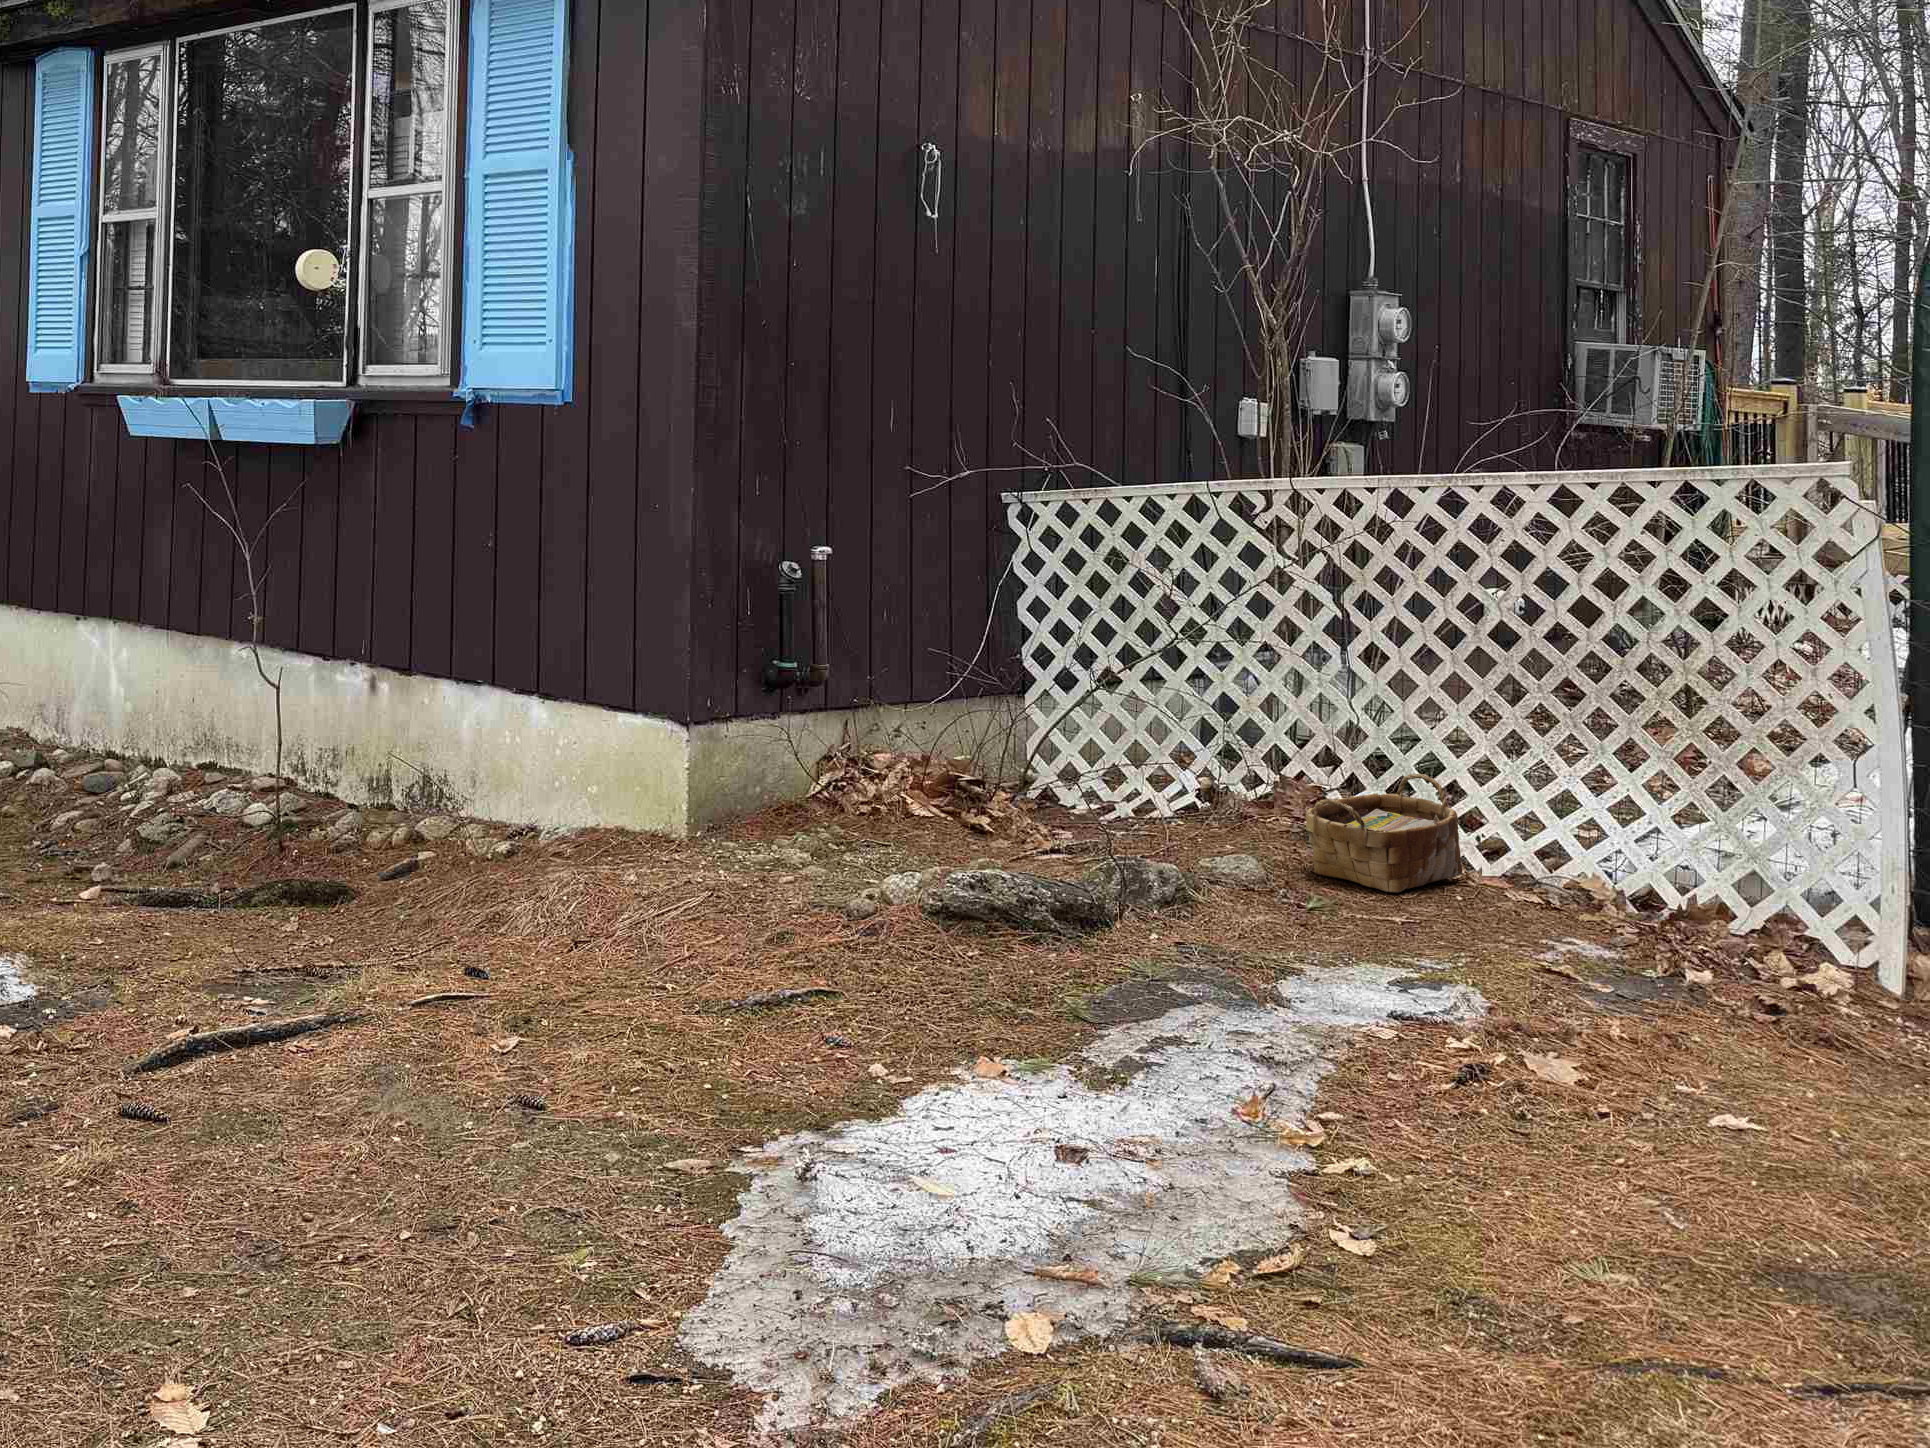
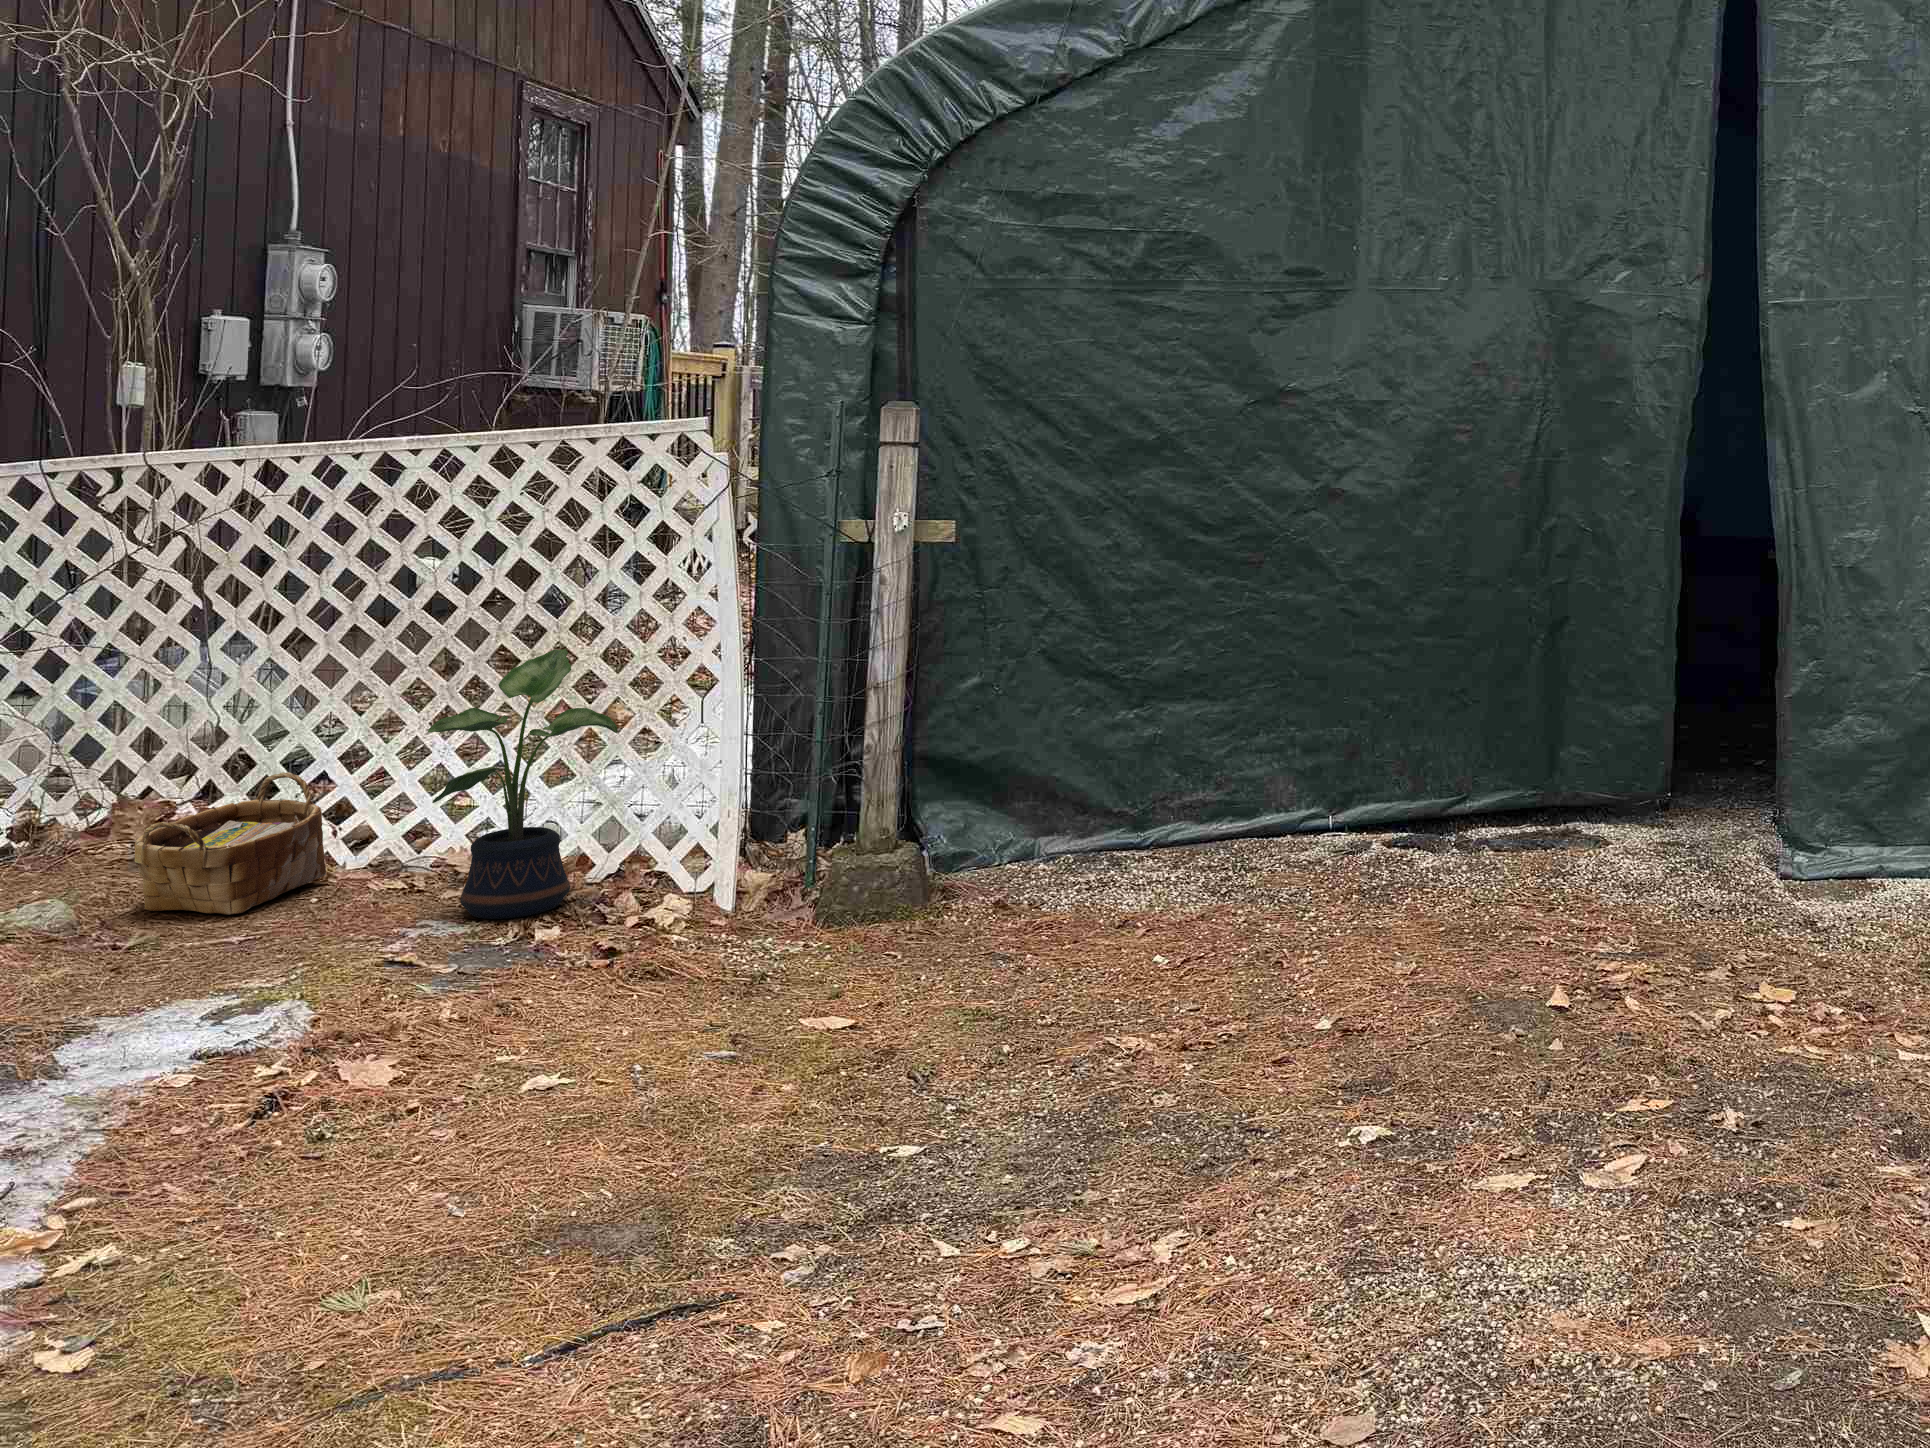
potted plant: none [1570,694,1767,955] -> present [428,649,617,919]

